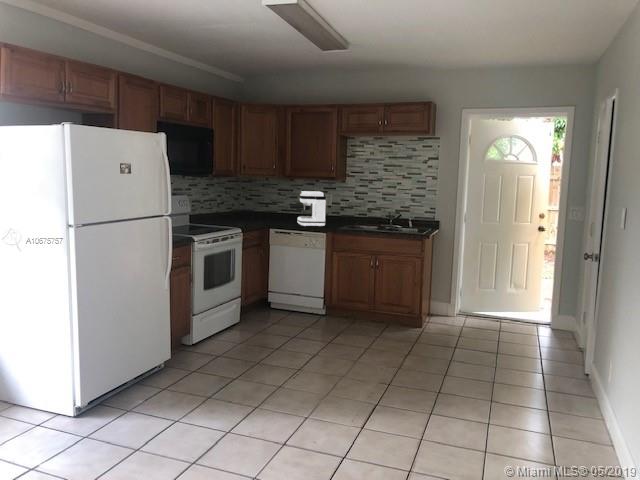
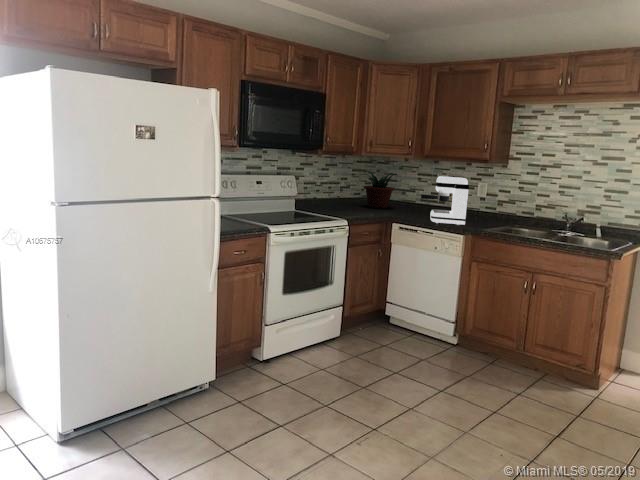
potted plant: none [234,189,264,219] -> present [362,171,397,208]

